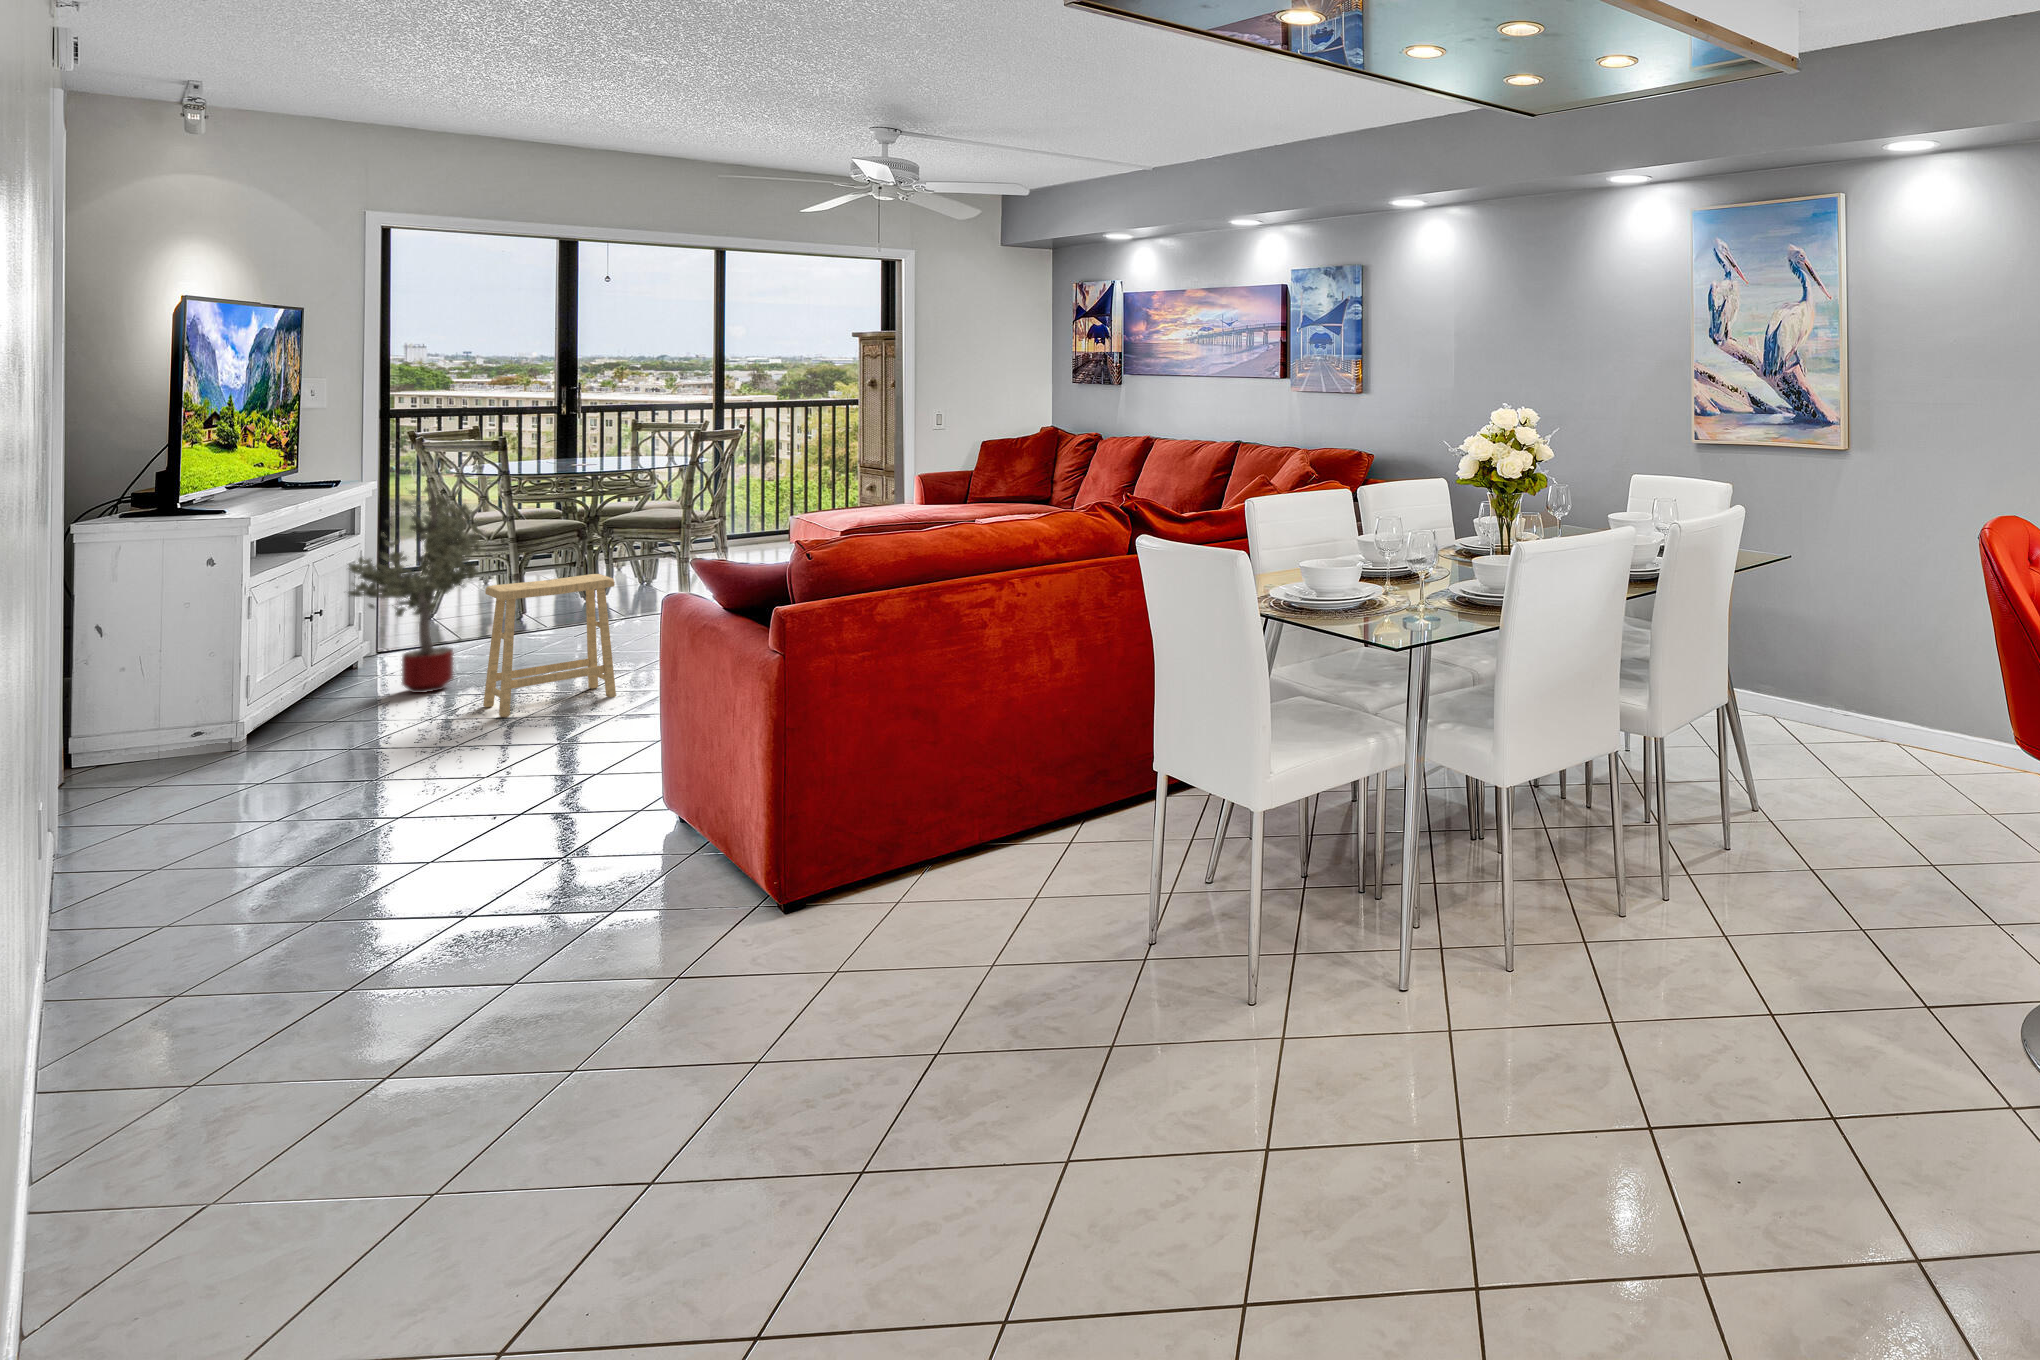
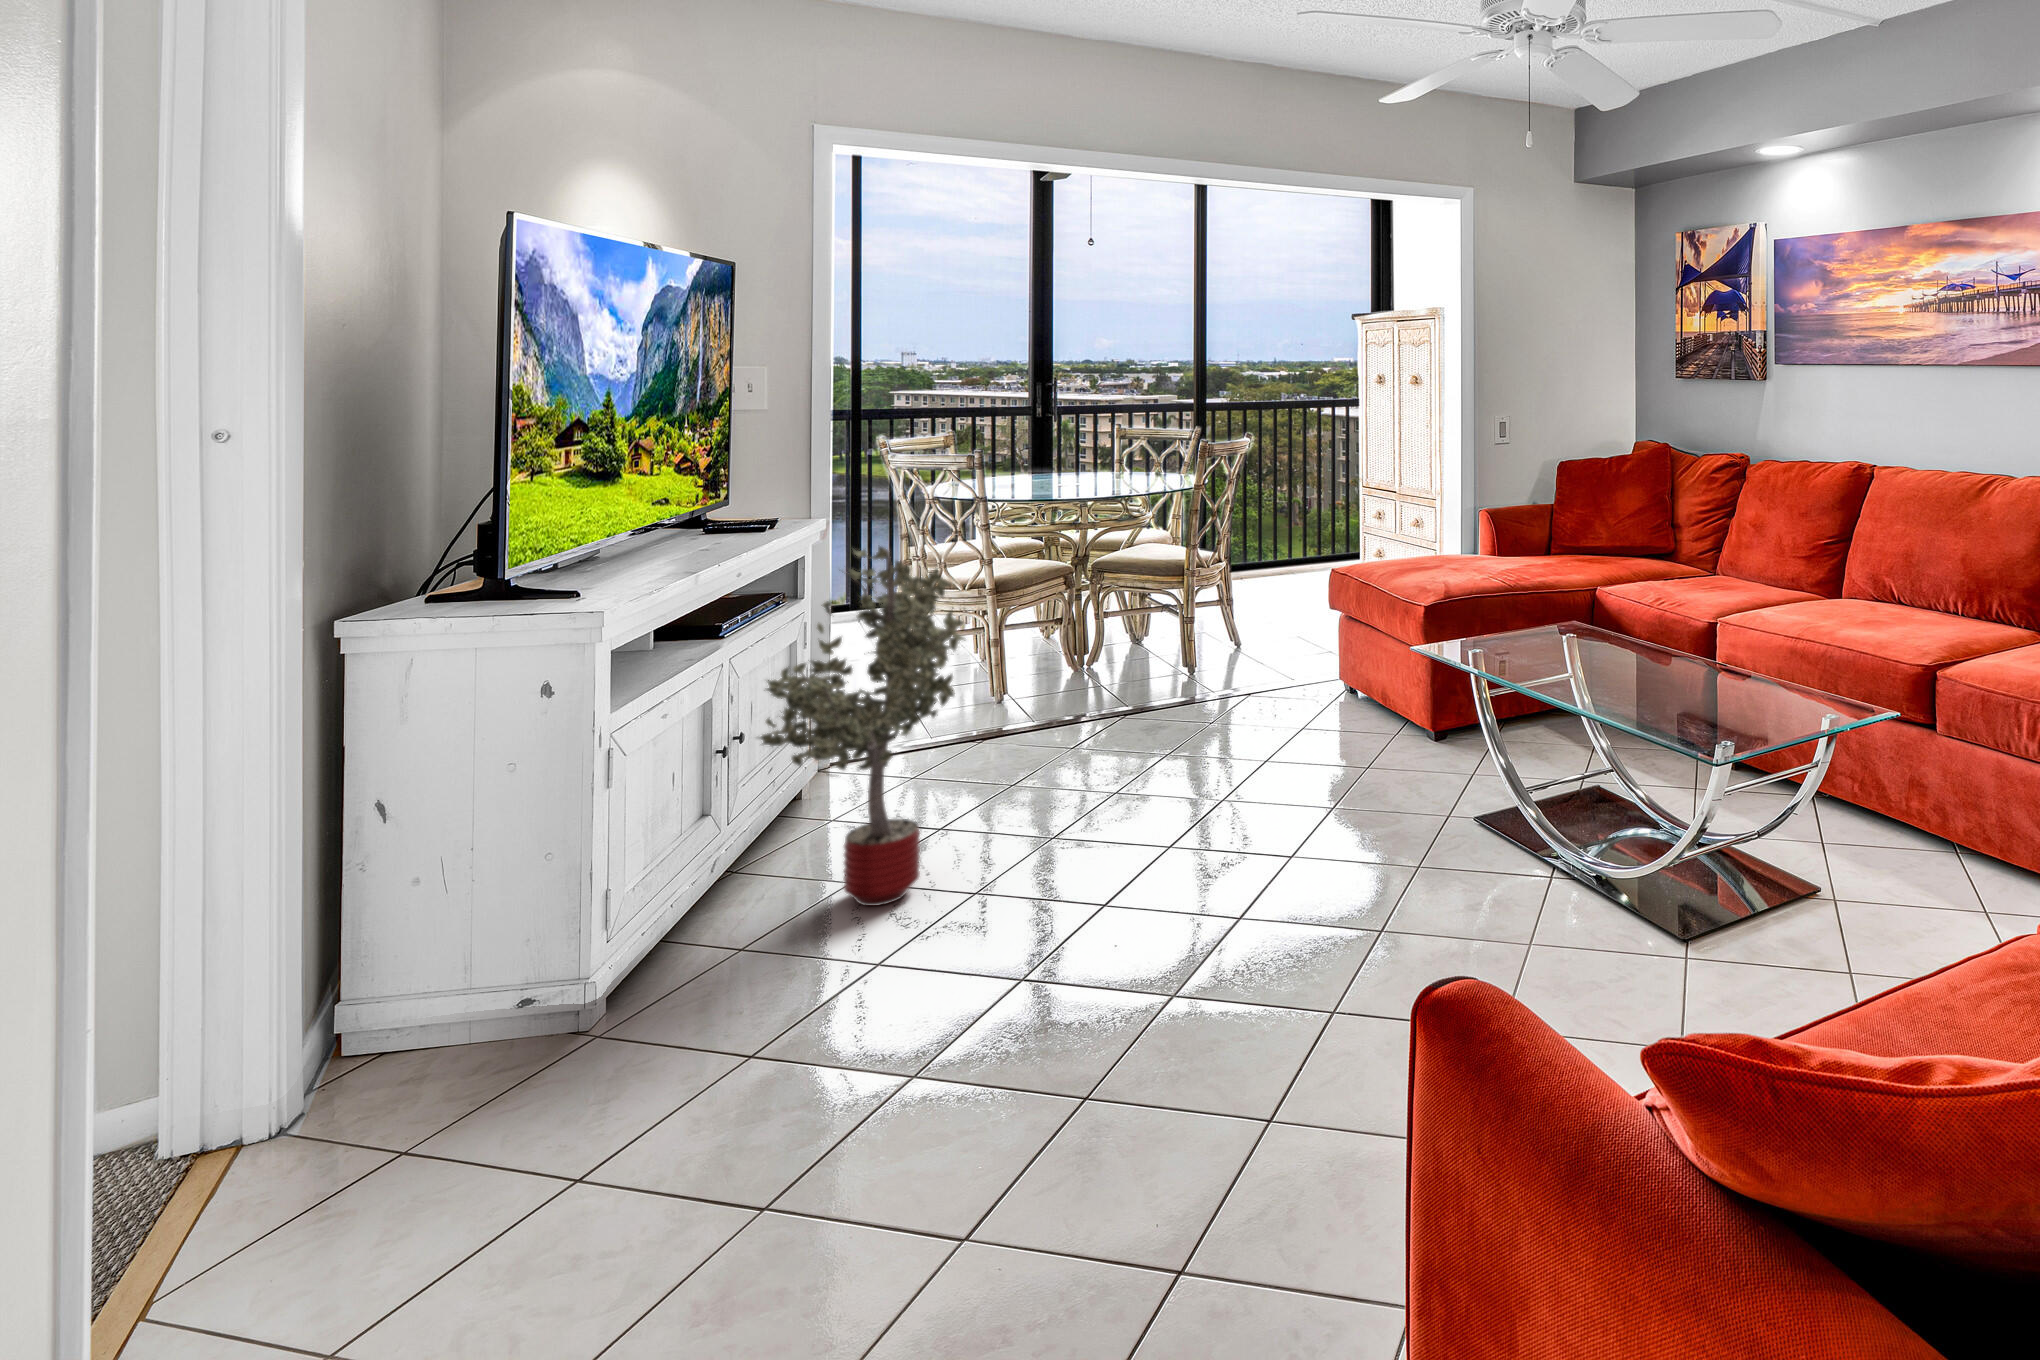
footstool: present [483,574,616,717] -> none [960,718,1171,1020]

